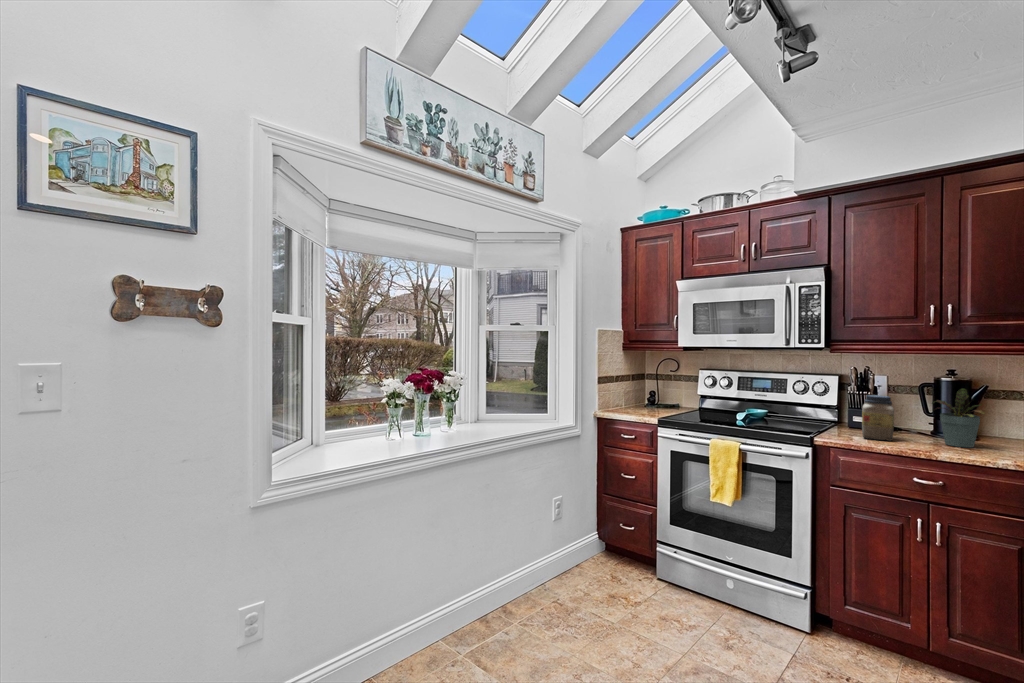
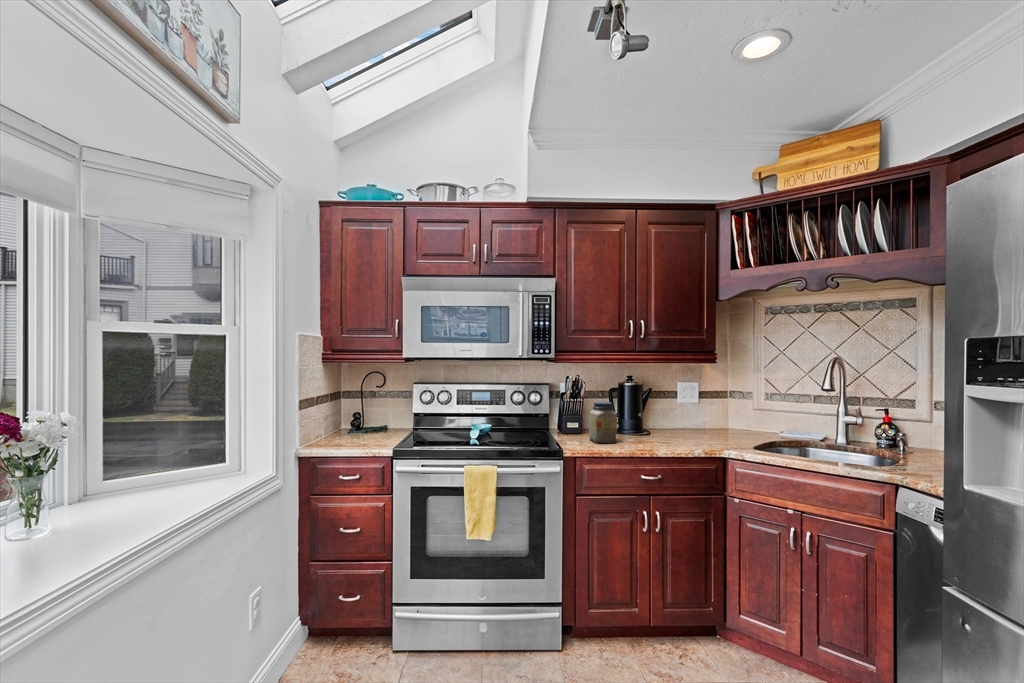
potted plant: present [932,389,985,448] -> none [633,392,671,440]

